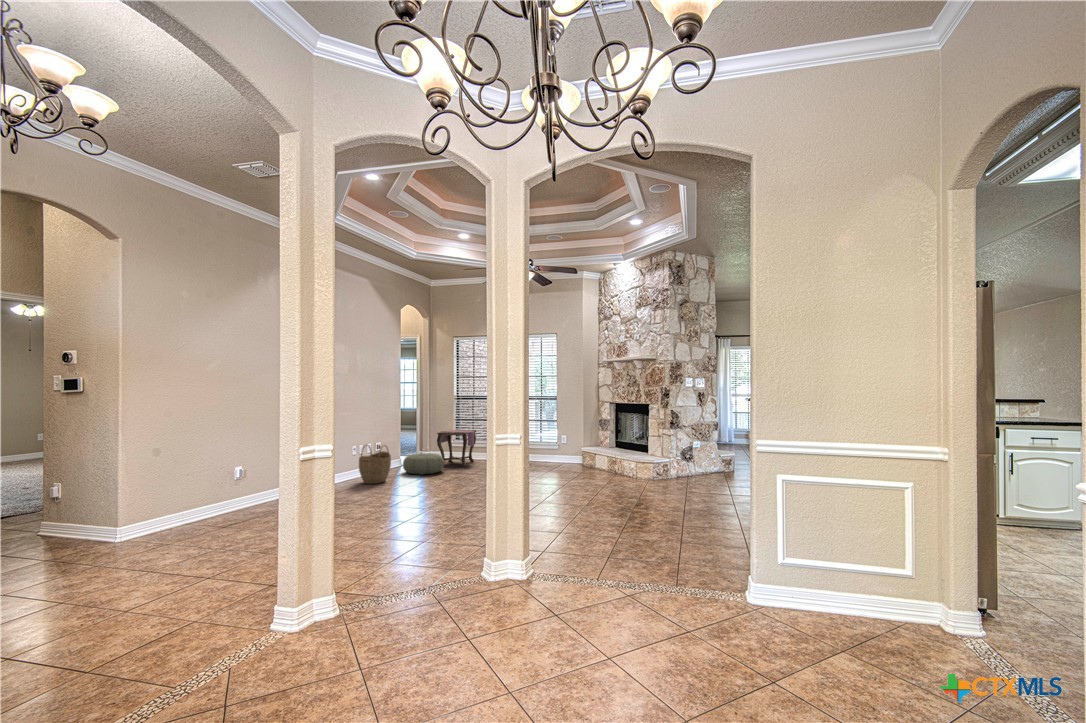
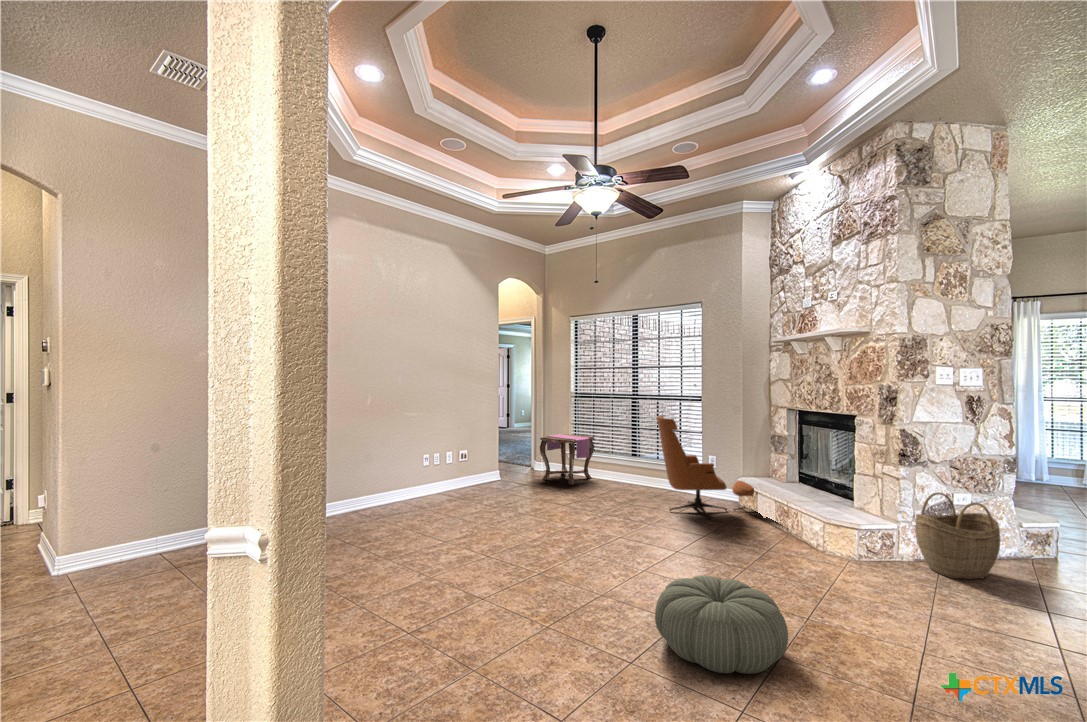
lounge chair: none [536,410,606,473] -> present [657,416,754,519]
woven basket: present [359,445,391,484] -> present [915,493,1001,579]
pouf: present [403,453,444,474] -> present [655,575,788,674]

